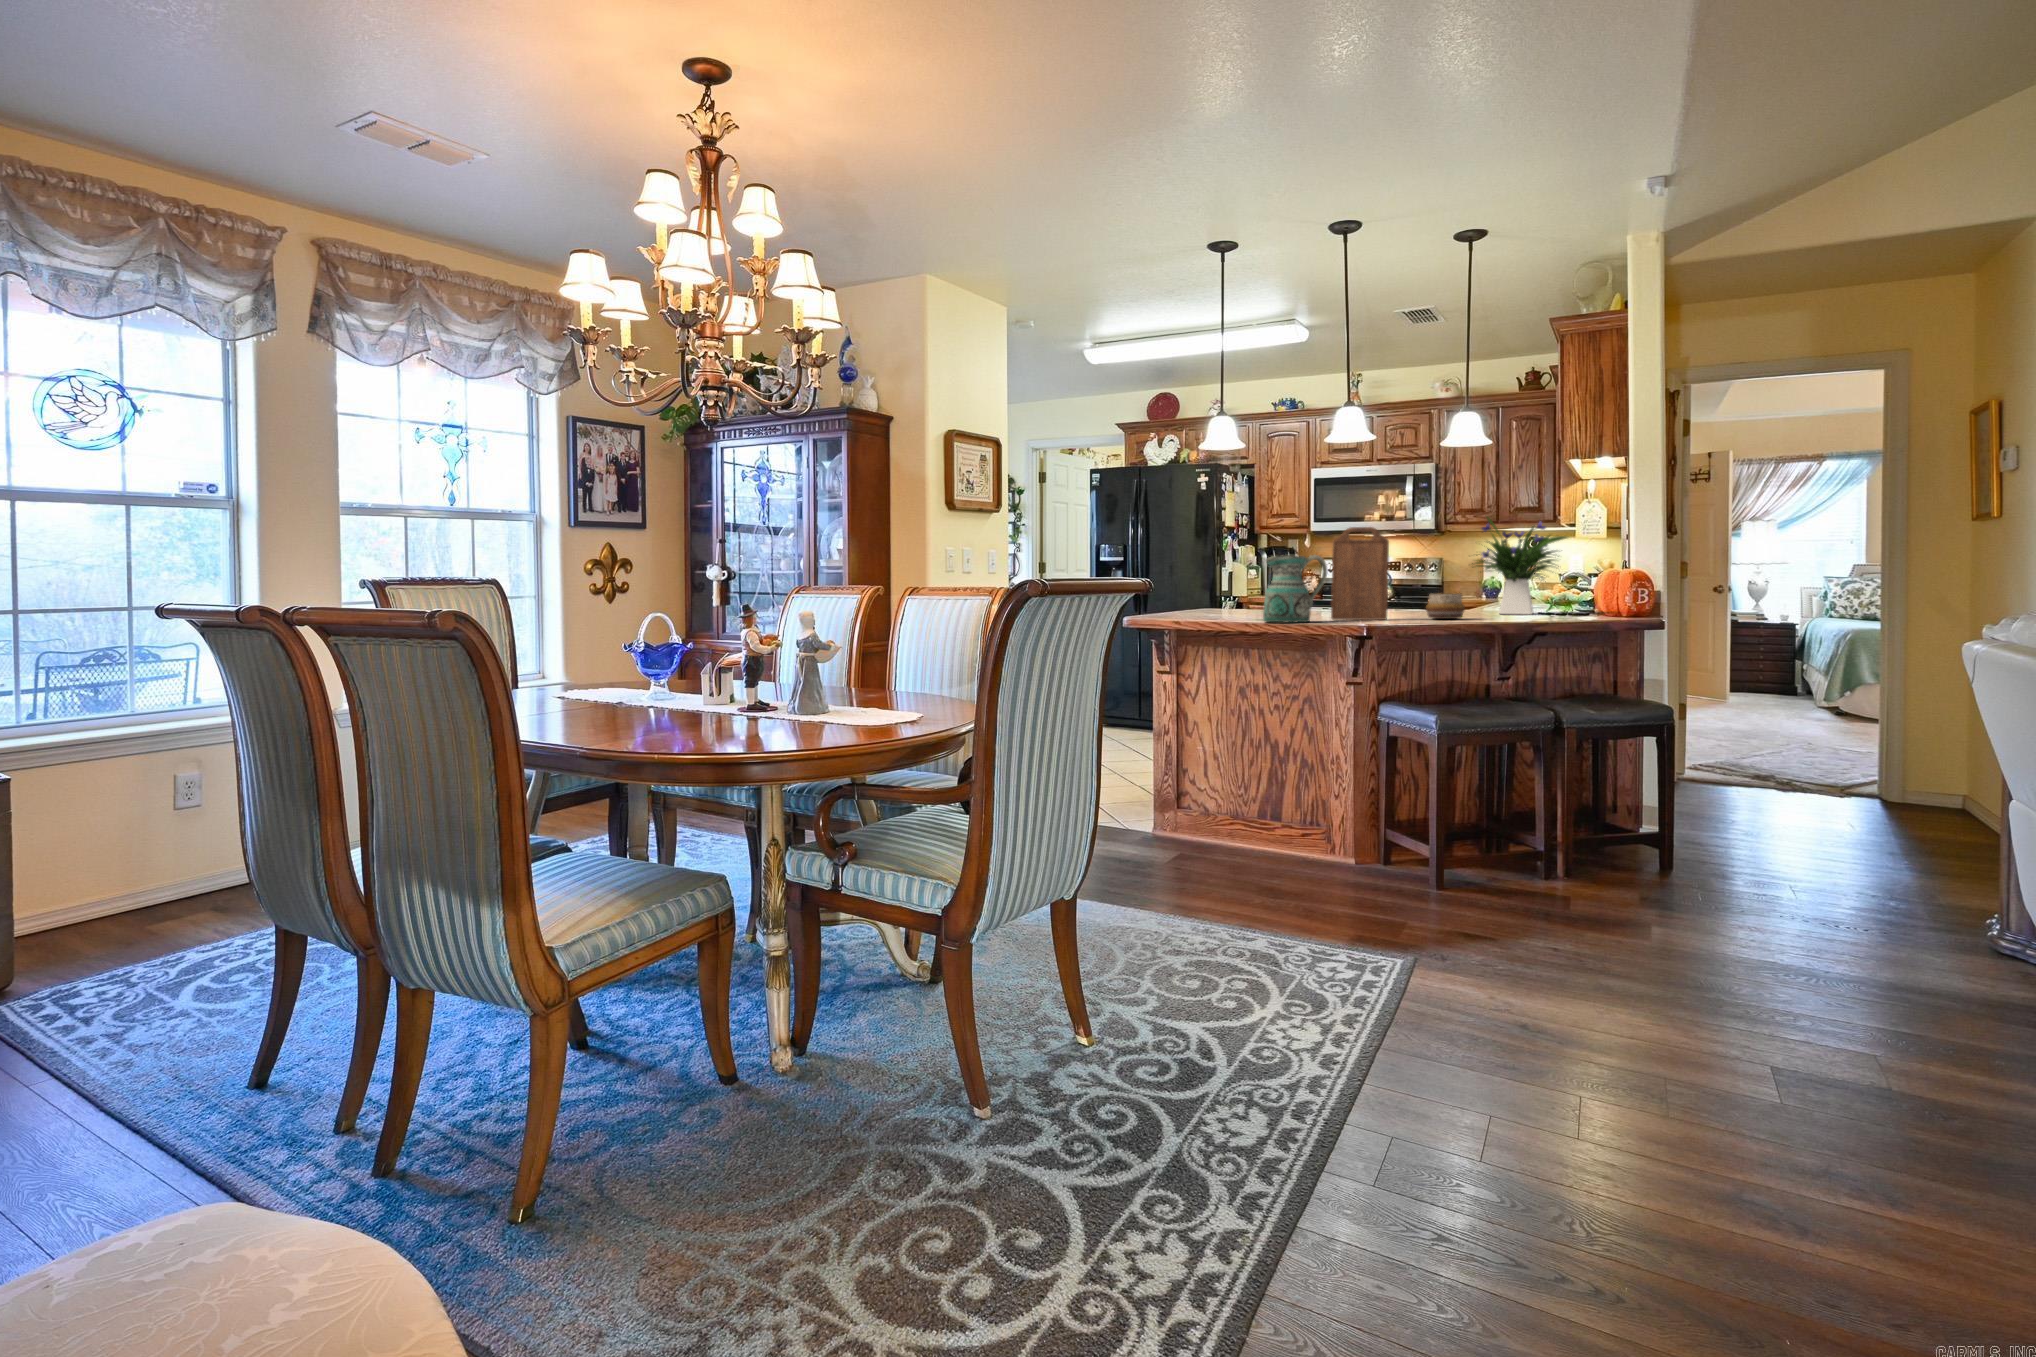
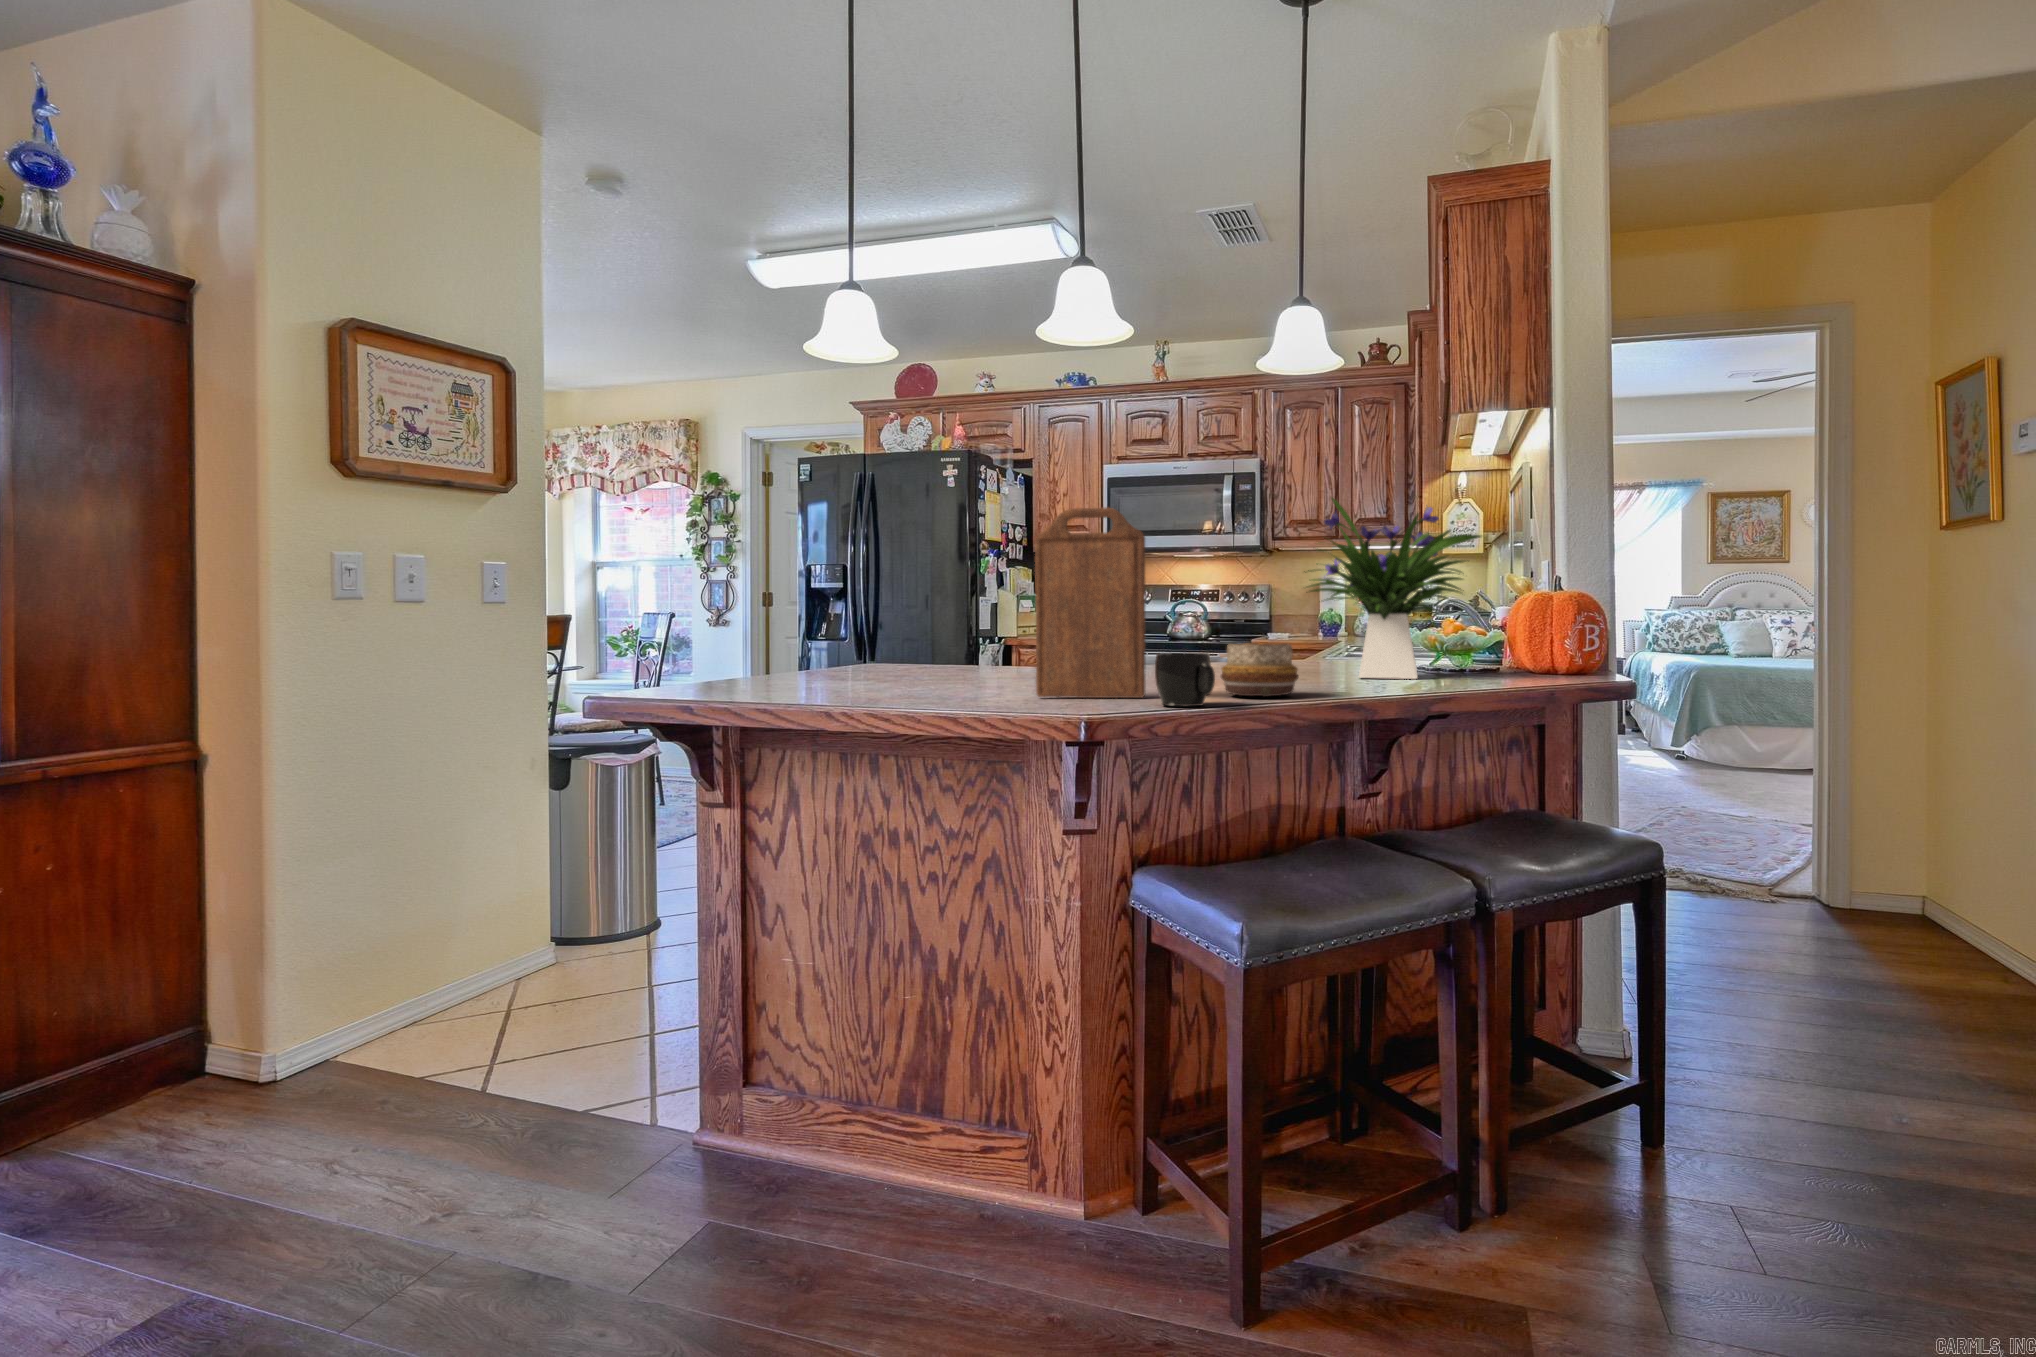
ceramic pitcher: present [1263,555,1327,623] -> none [887,563,1018,709]
mug: none [1396,597,1426,621] -> present [1155,653,1215,707]

